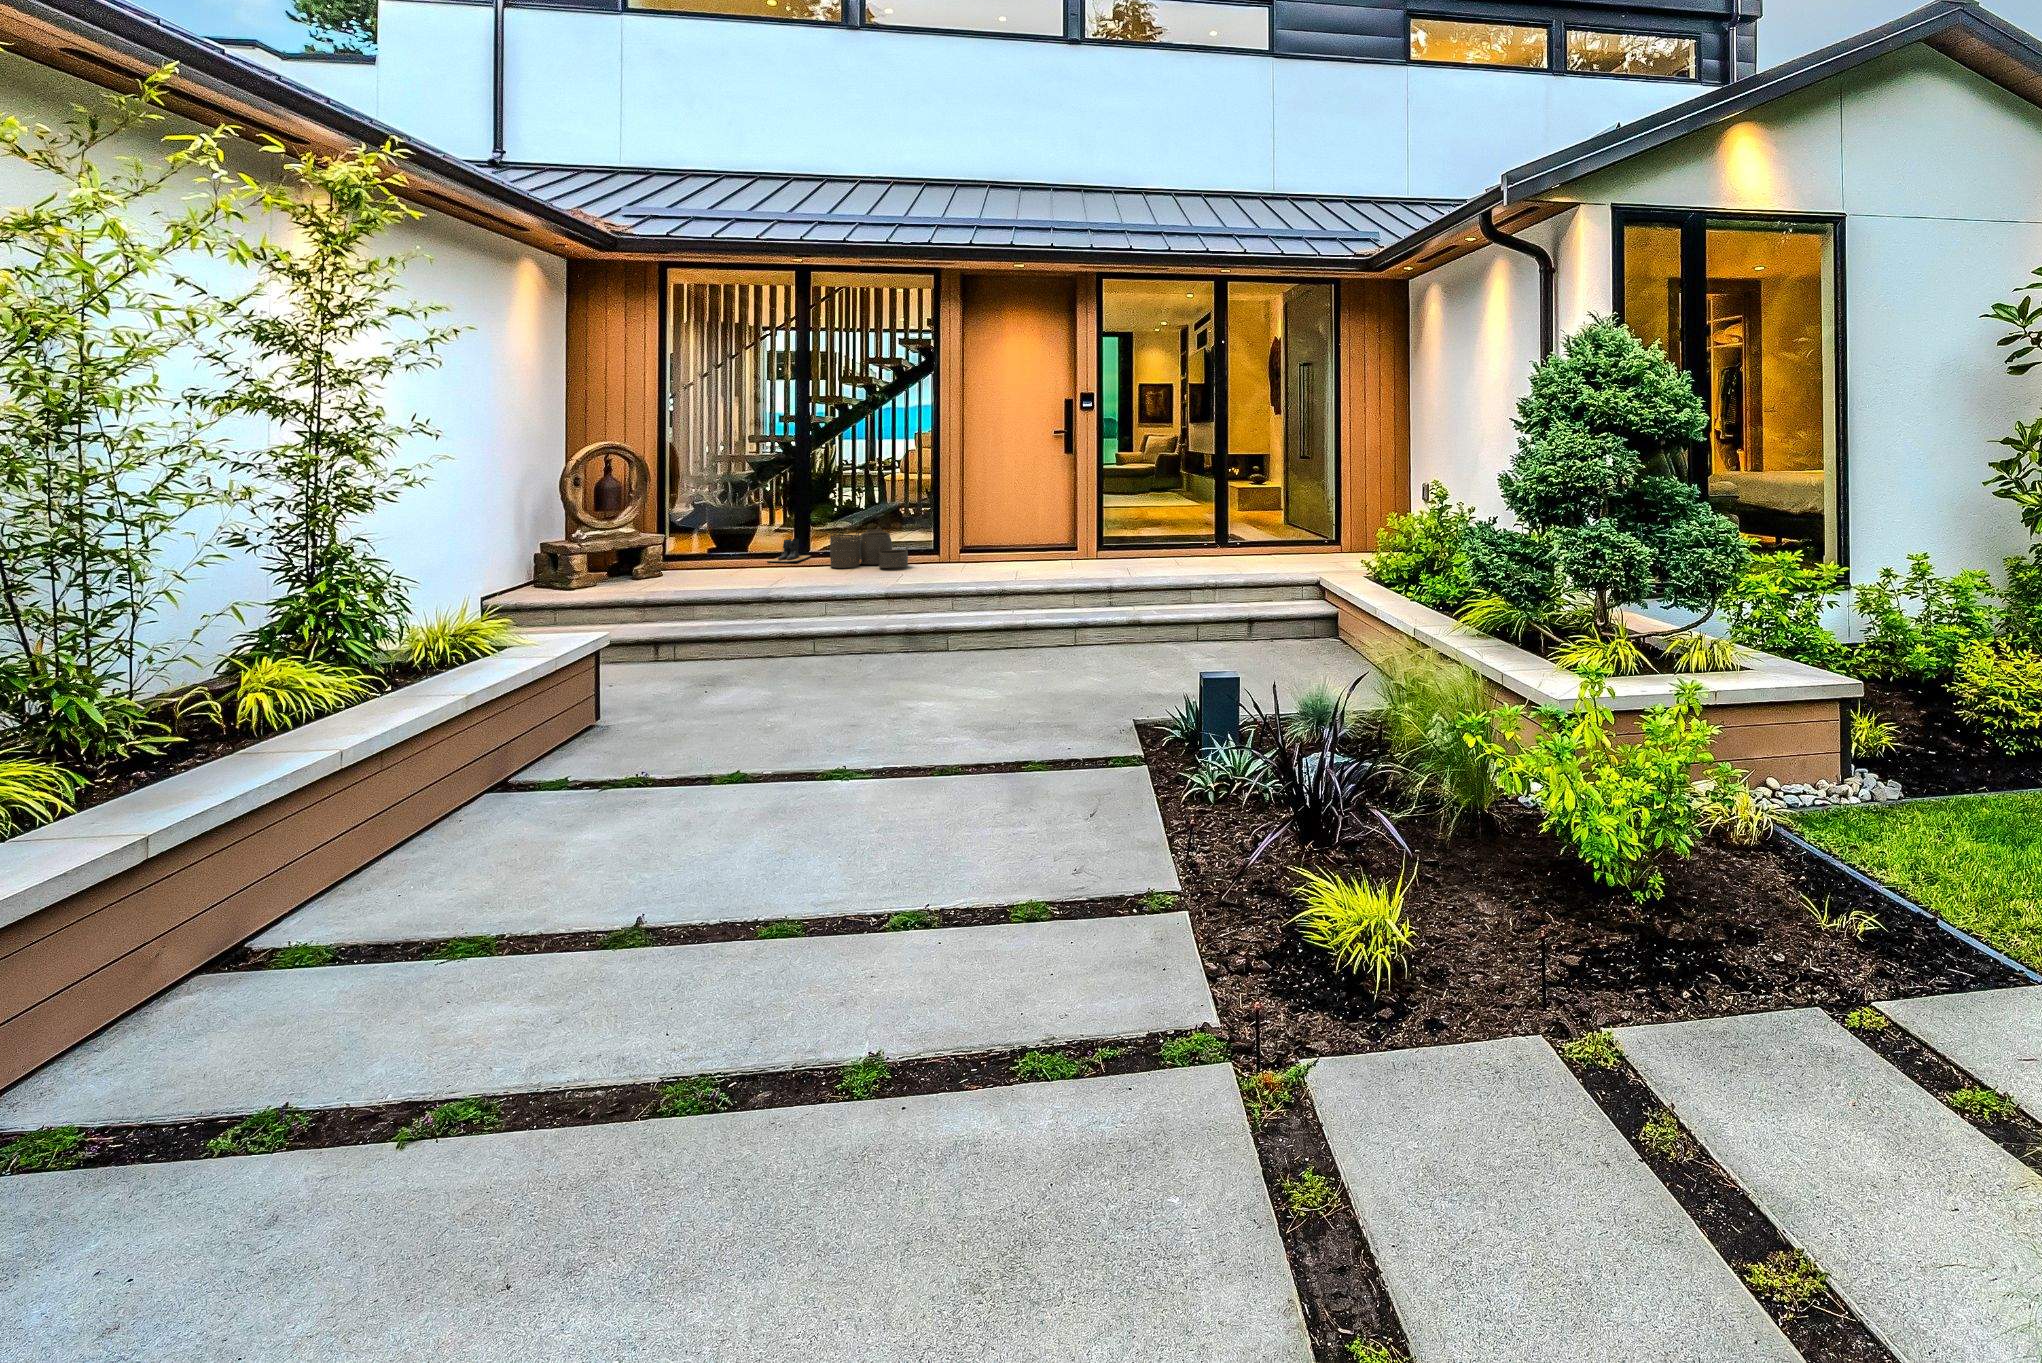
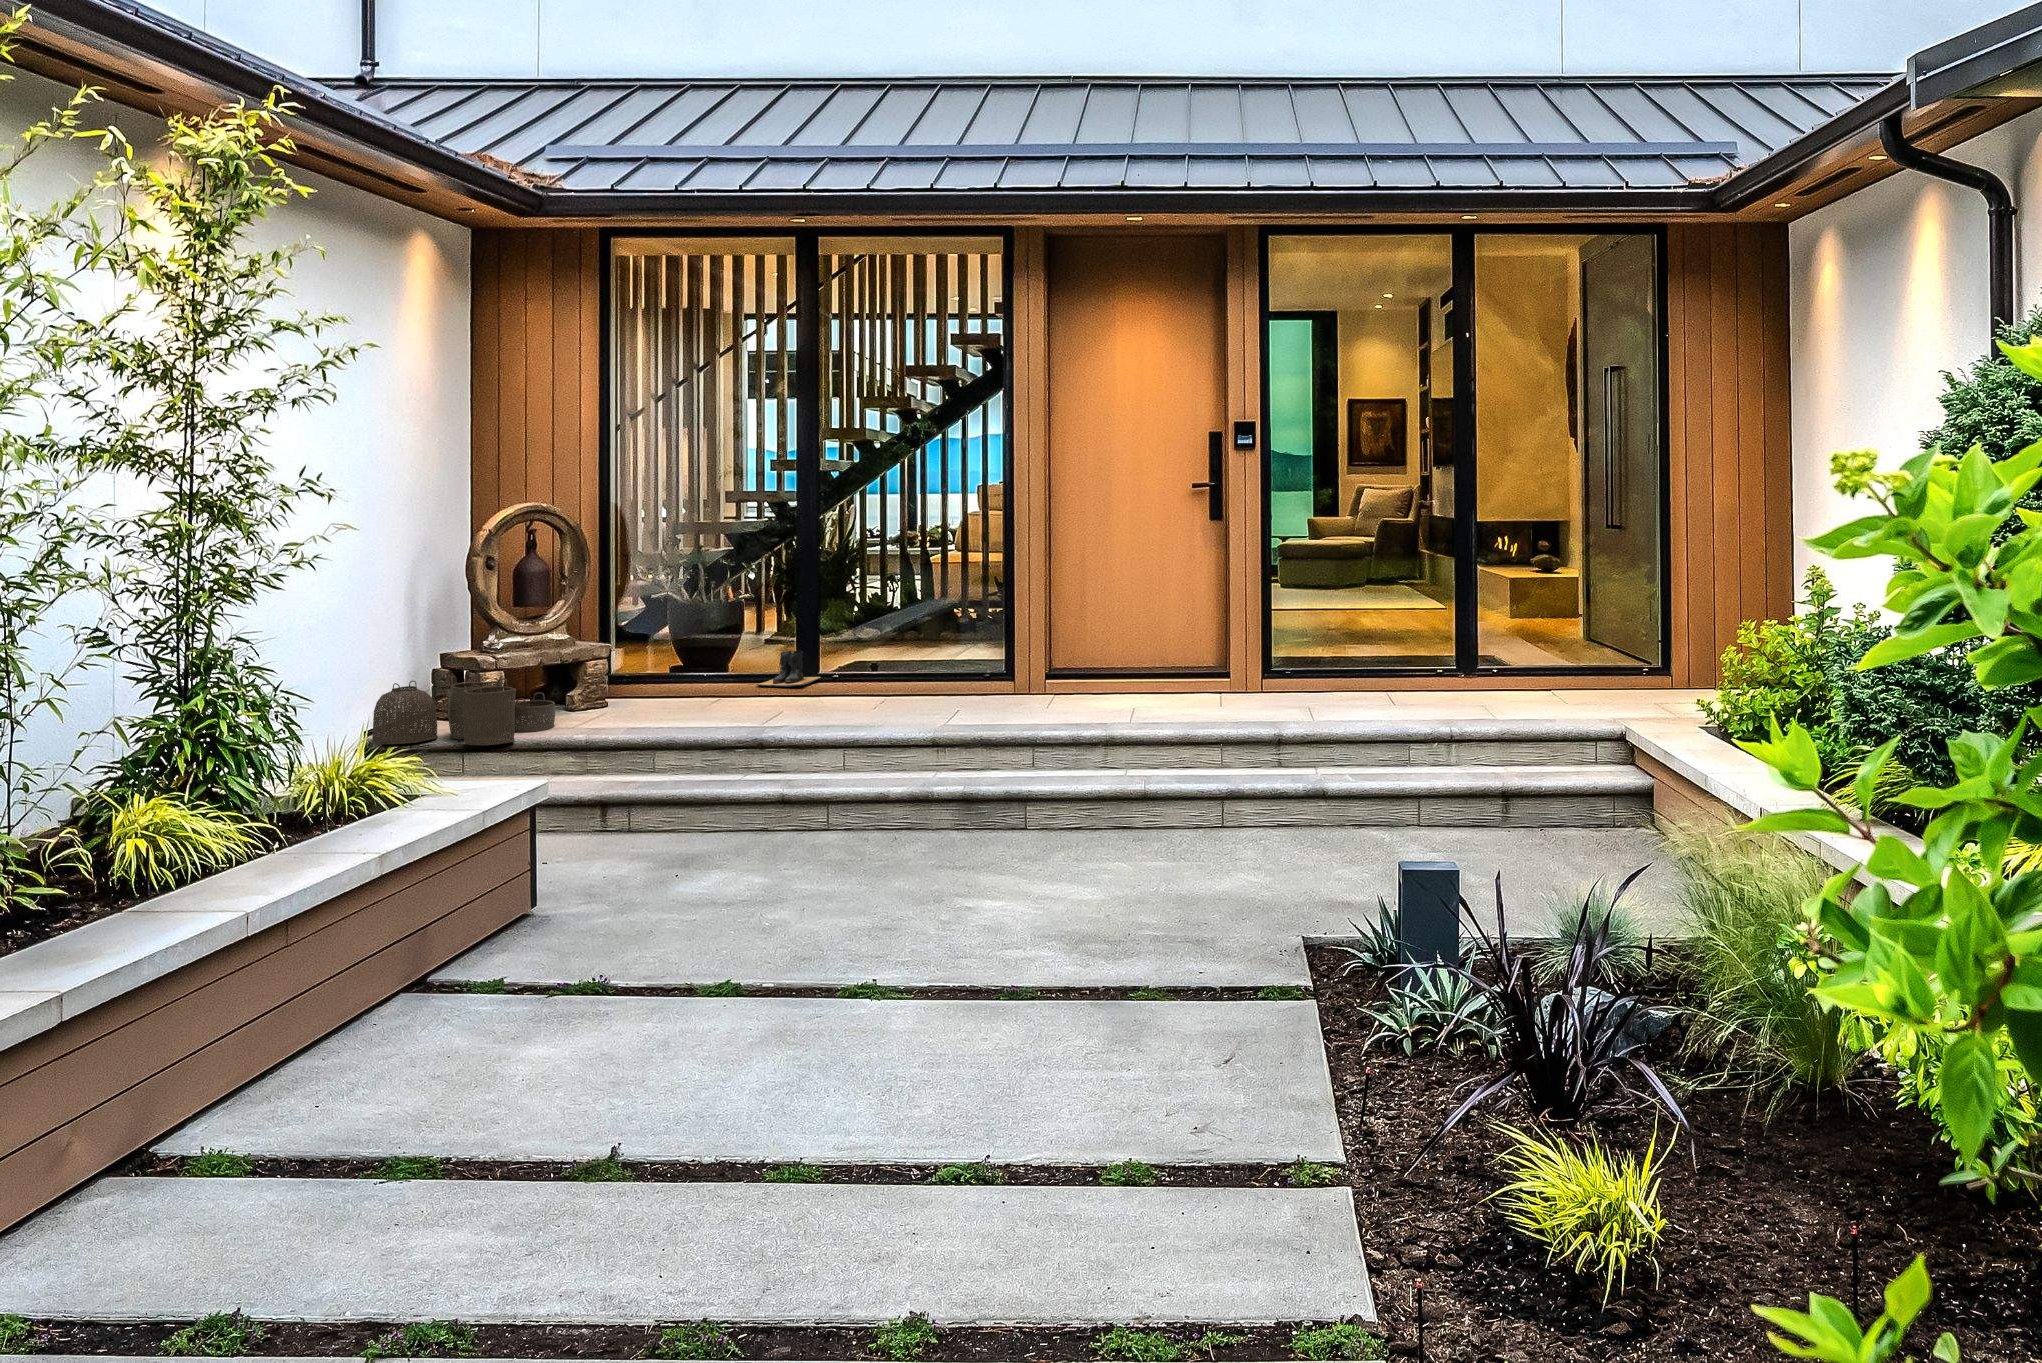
woven basket: present [830,526,908,568] -> present [372,675,555,745]

